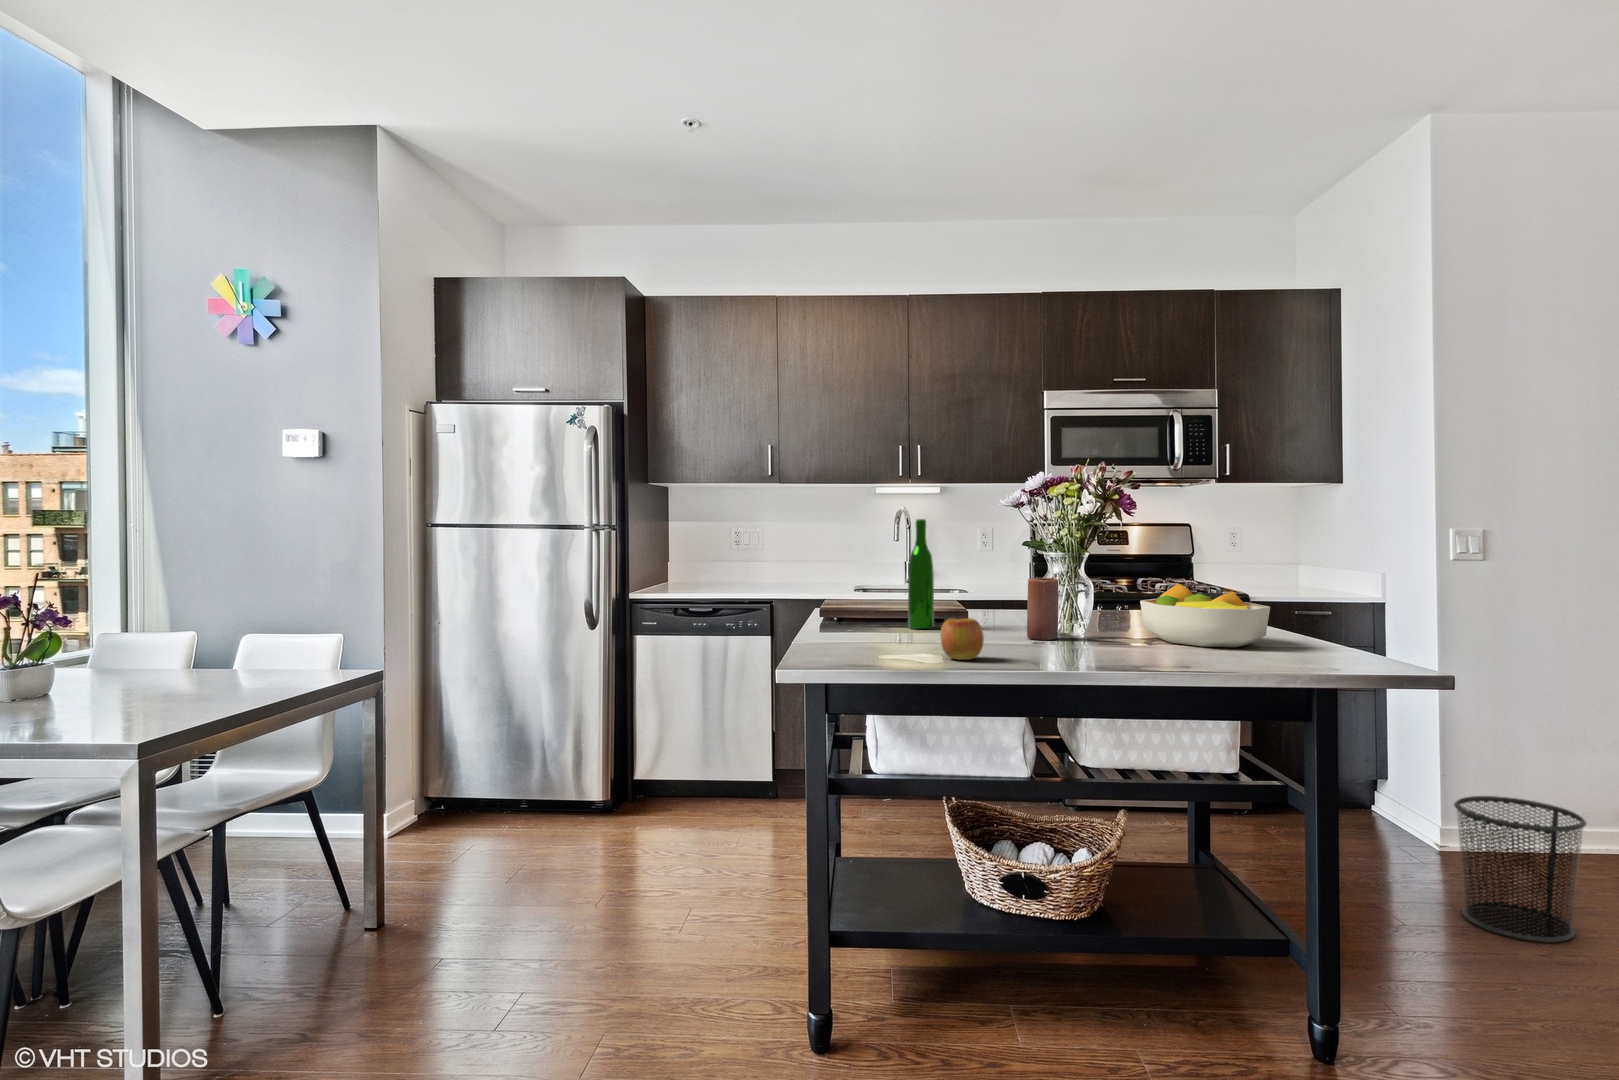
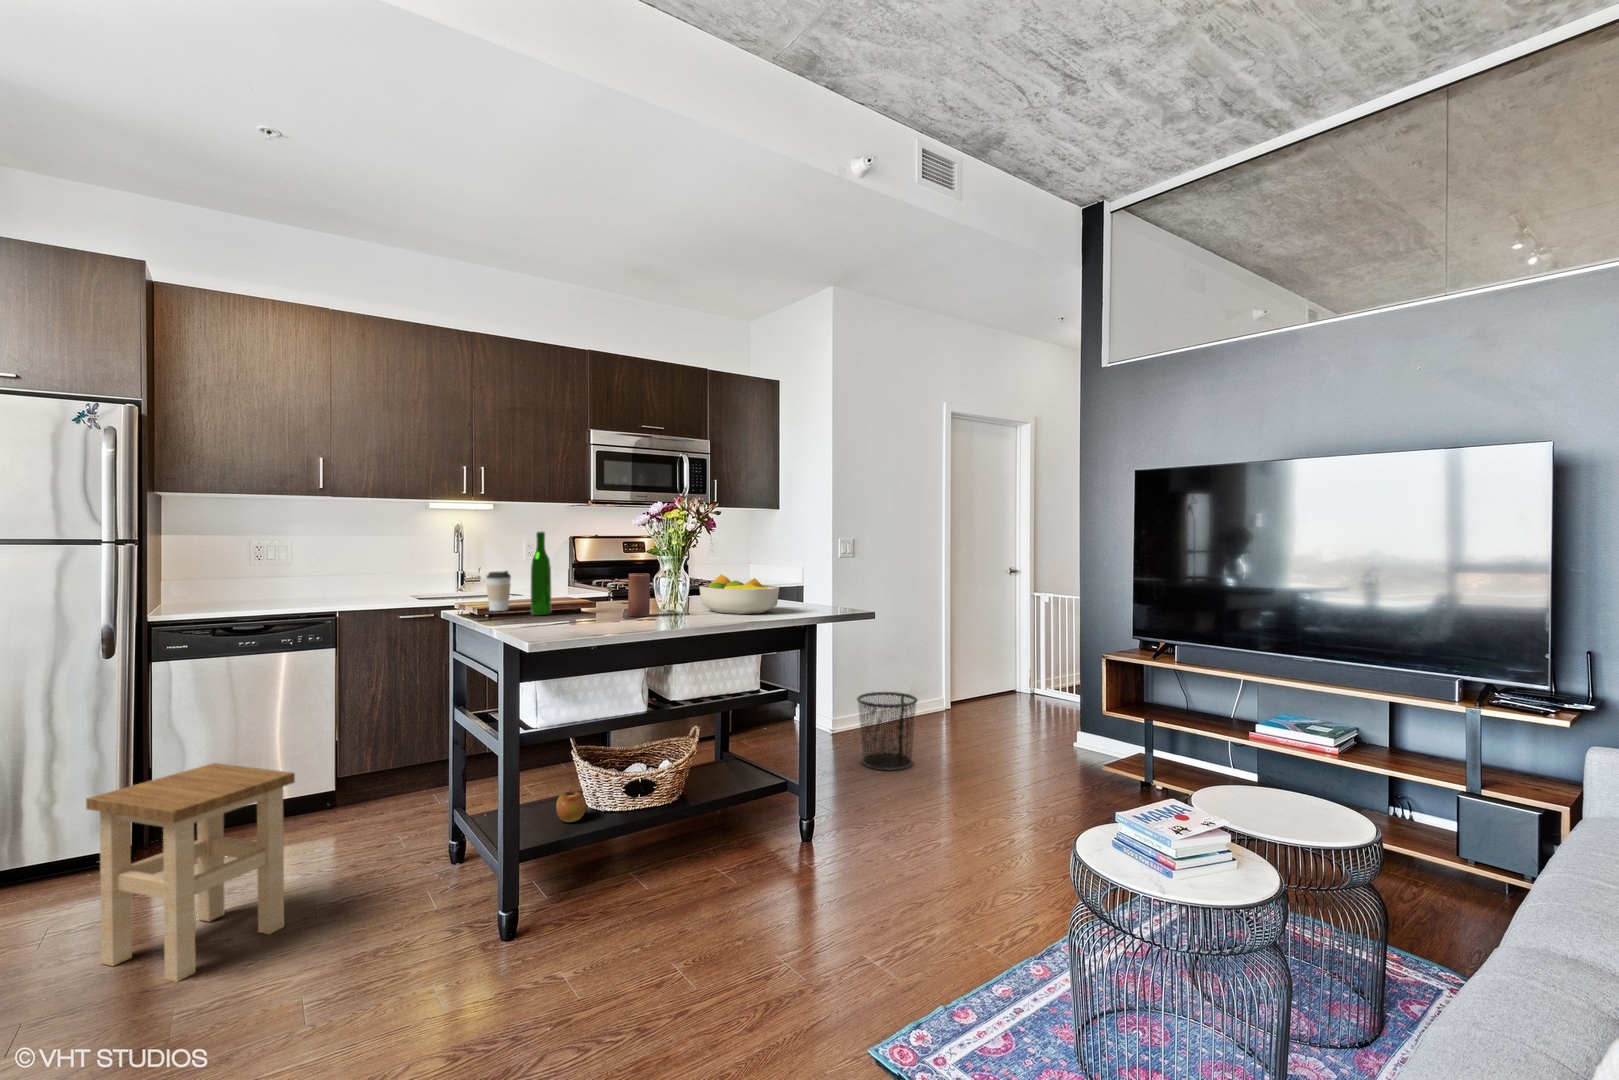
coffee cup: none [866,569,896,620] -> present [486,571,511,611]
apple: present [941,617,984,660] -> present [556,789,586,822]
stool: none [477,764,644,989] -> present [86,763,295,982]

